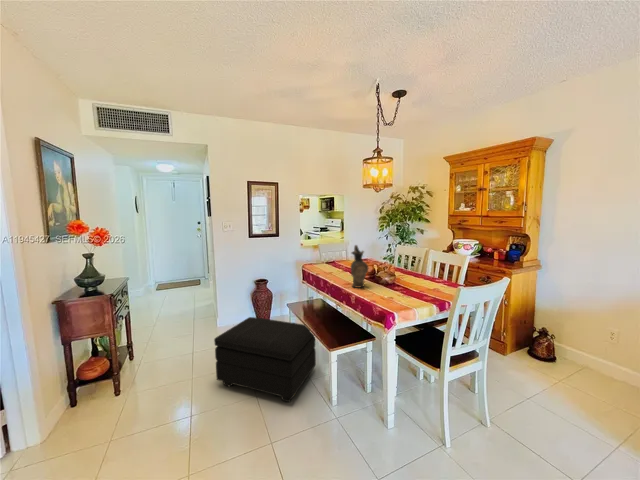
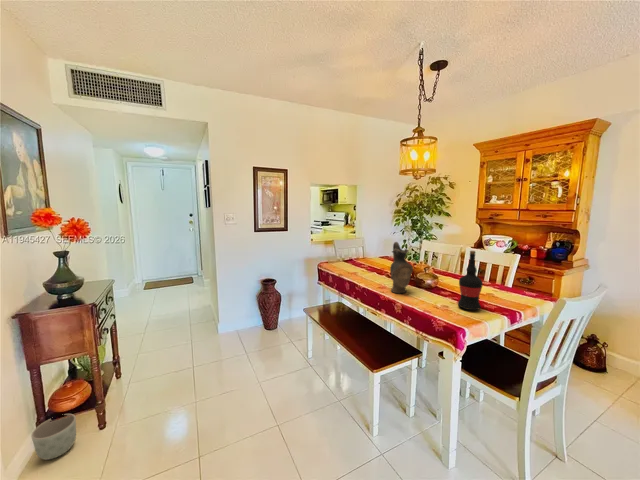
wine bottle: none [399,251,417,299] -> present [458,251,483,310]
footstool: present [214,317,316,402] -> none [223,326,342,433]
planter: none [64,382,97,416] -> present [31,414,76,460]

